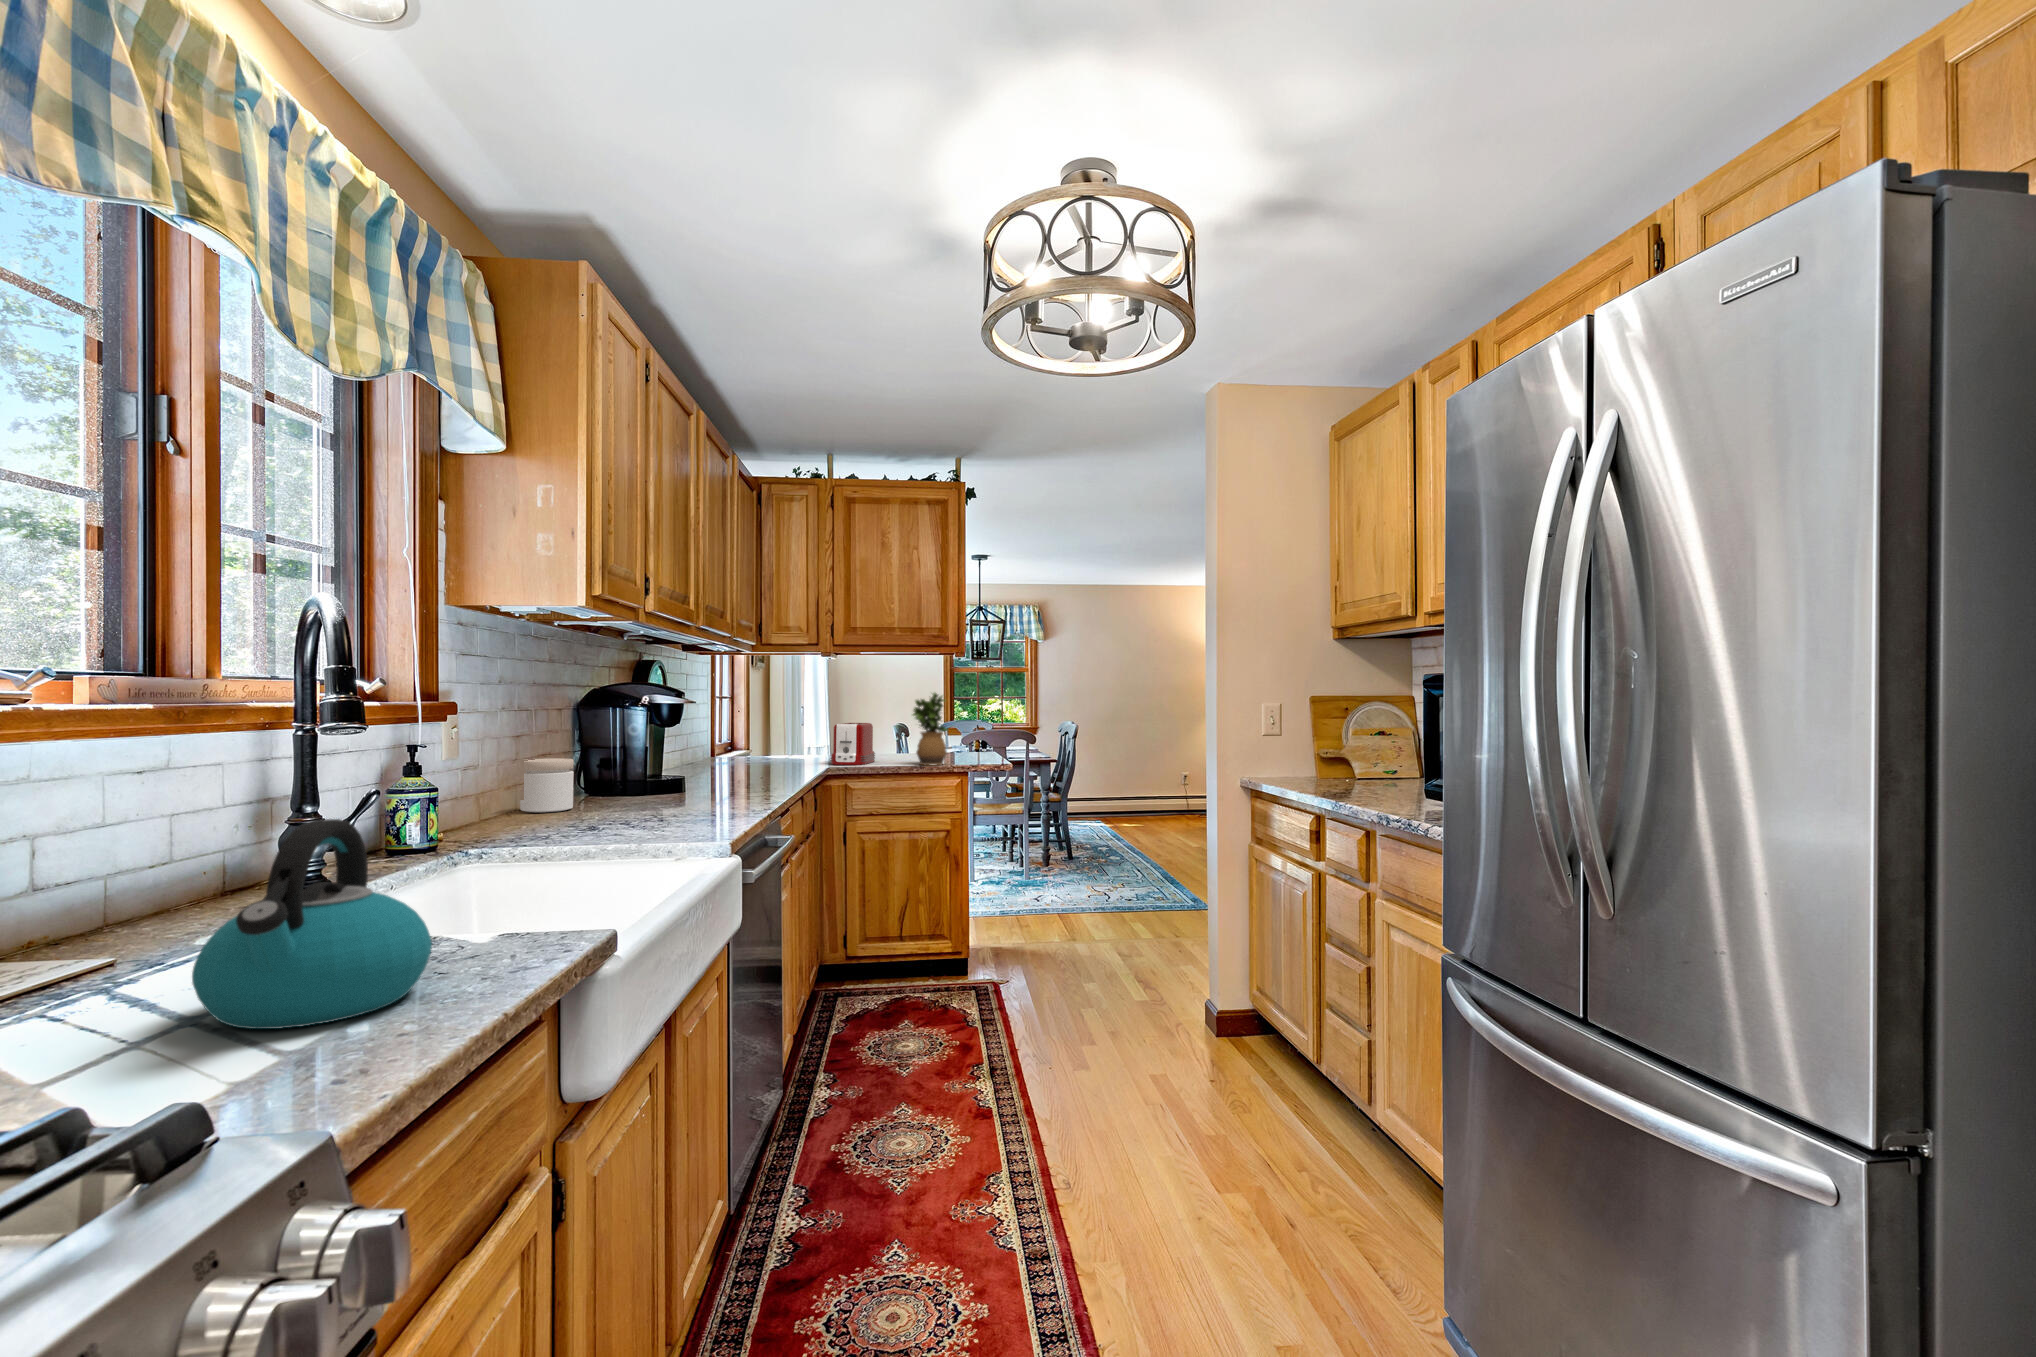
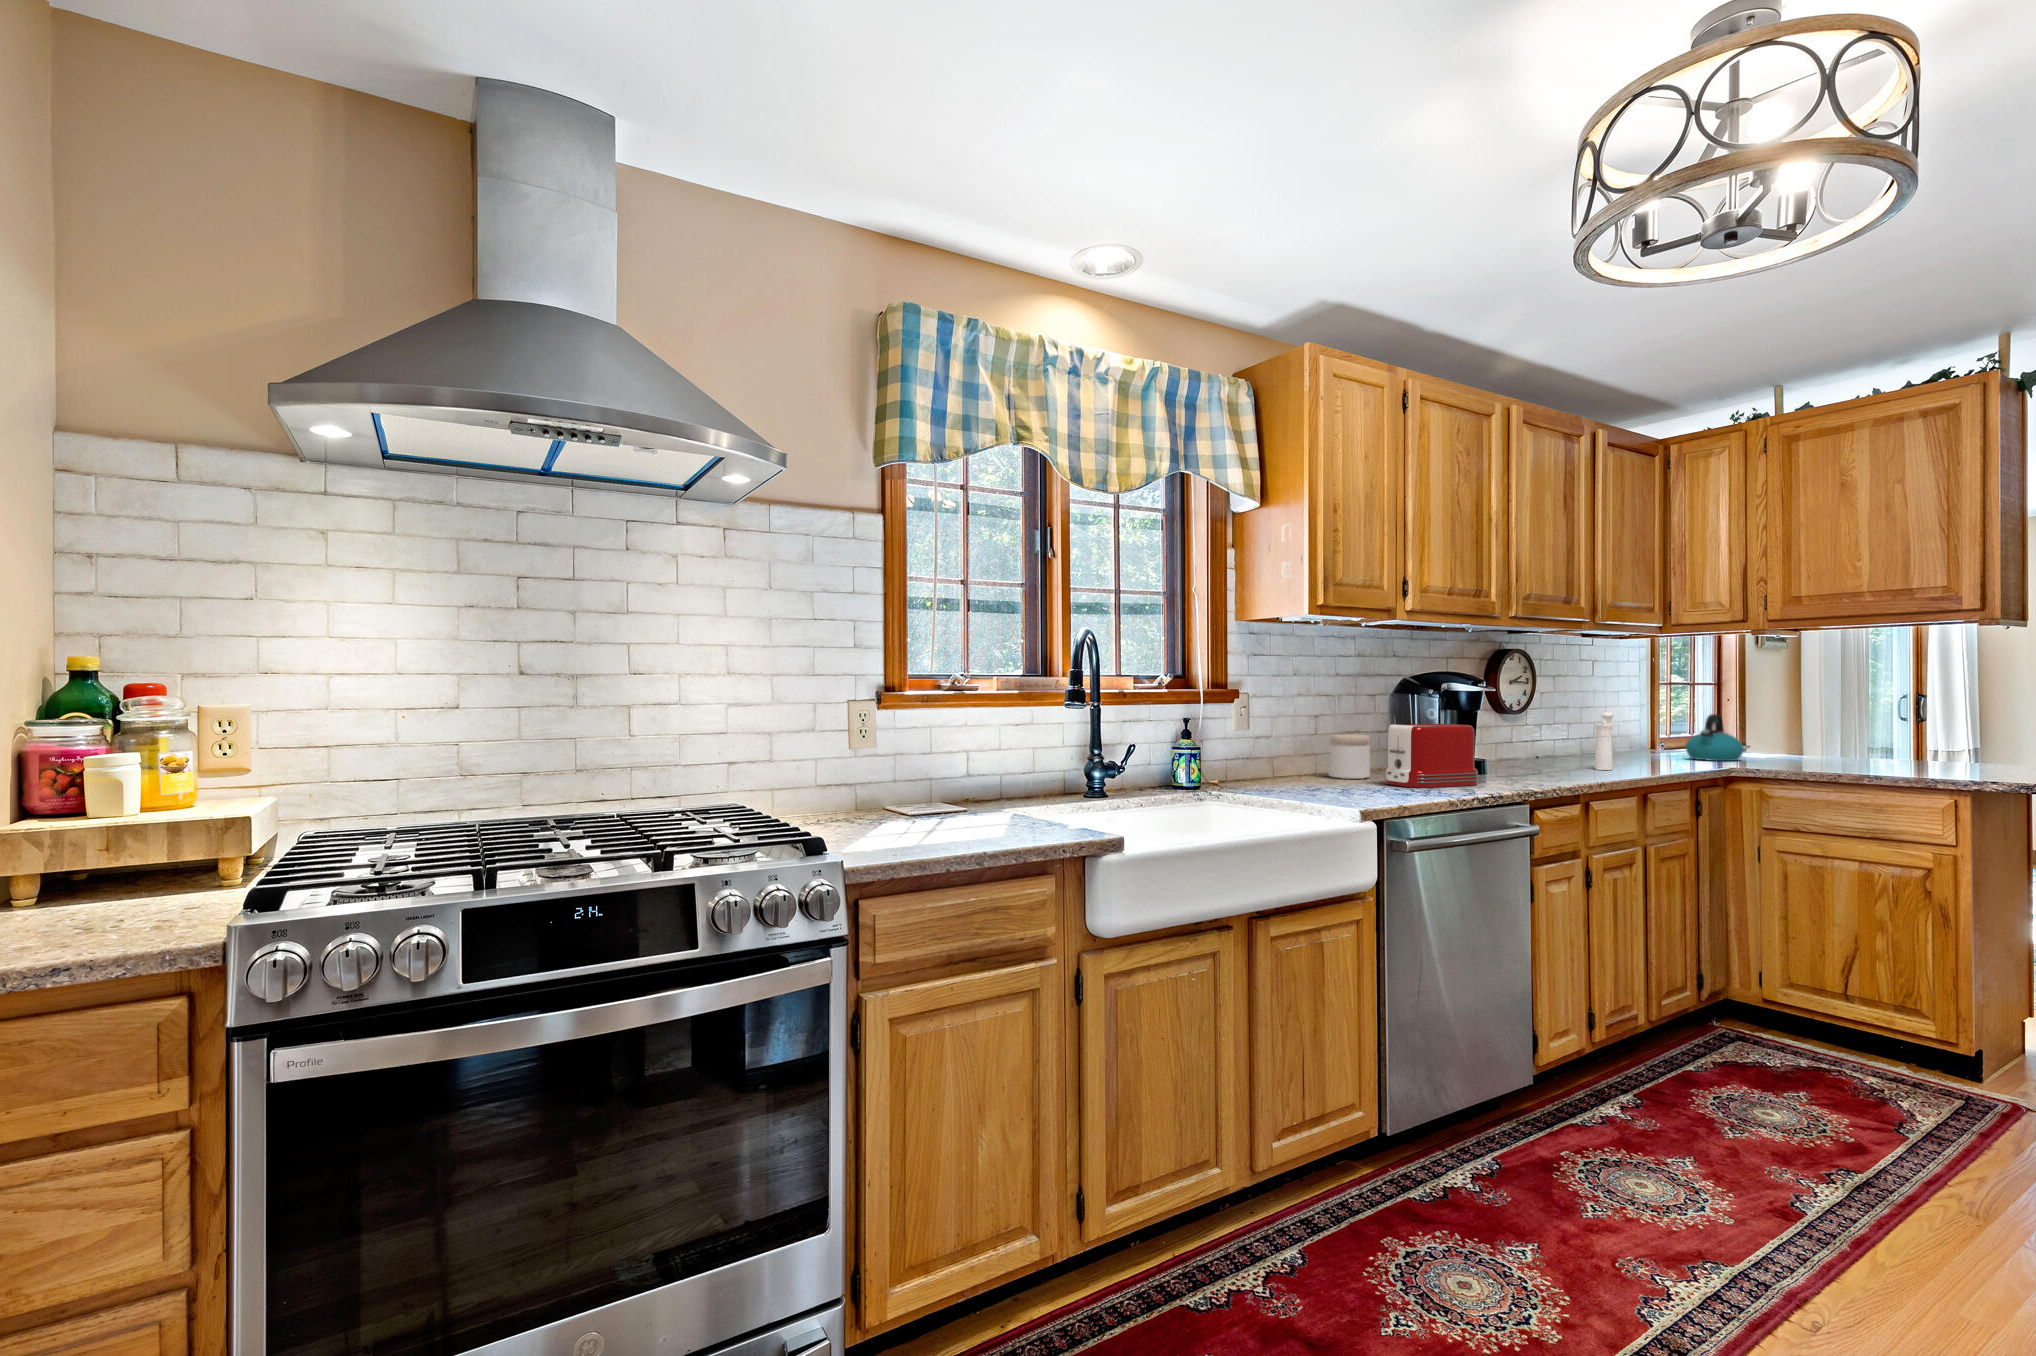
potted plant: present [913,693,947,765] -> none [1886,676,1959,779]
toaster: present [830,723,875,765] -> present [1385,724,1478,788]
pepper mill: none [725,724,743,778] -> present [1595,712,1614,770]
kettle: present [192,819,432,1029] -> present [1685,714,1744,761]

